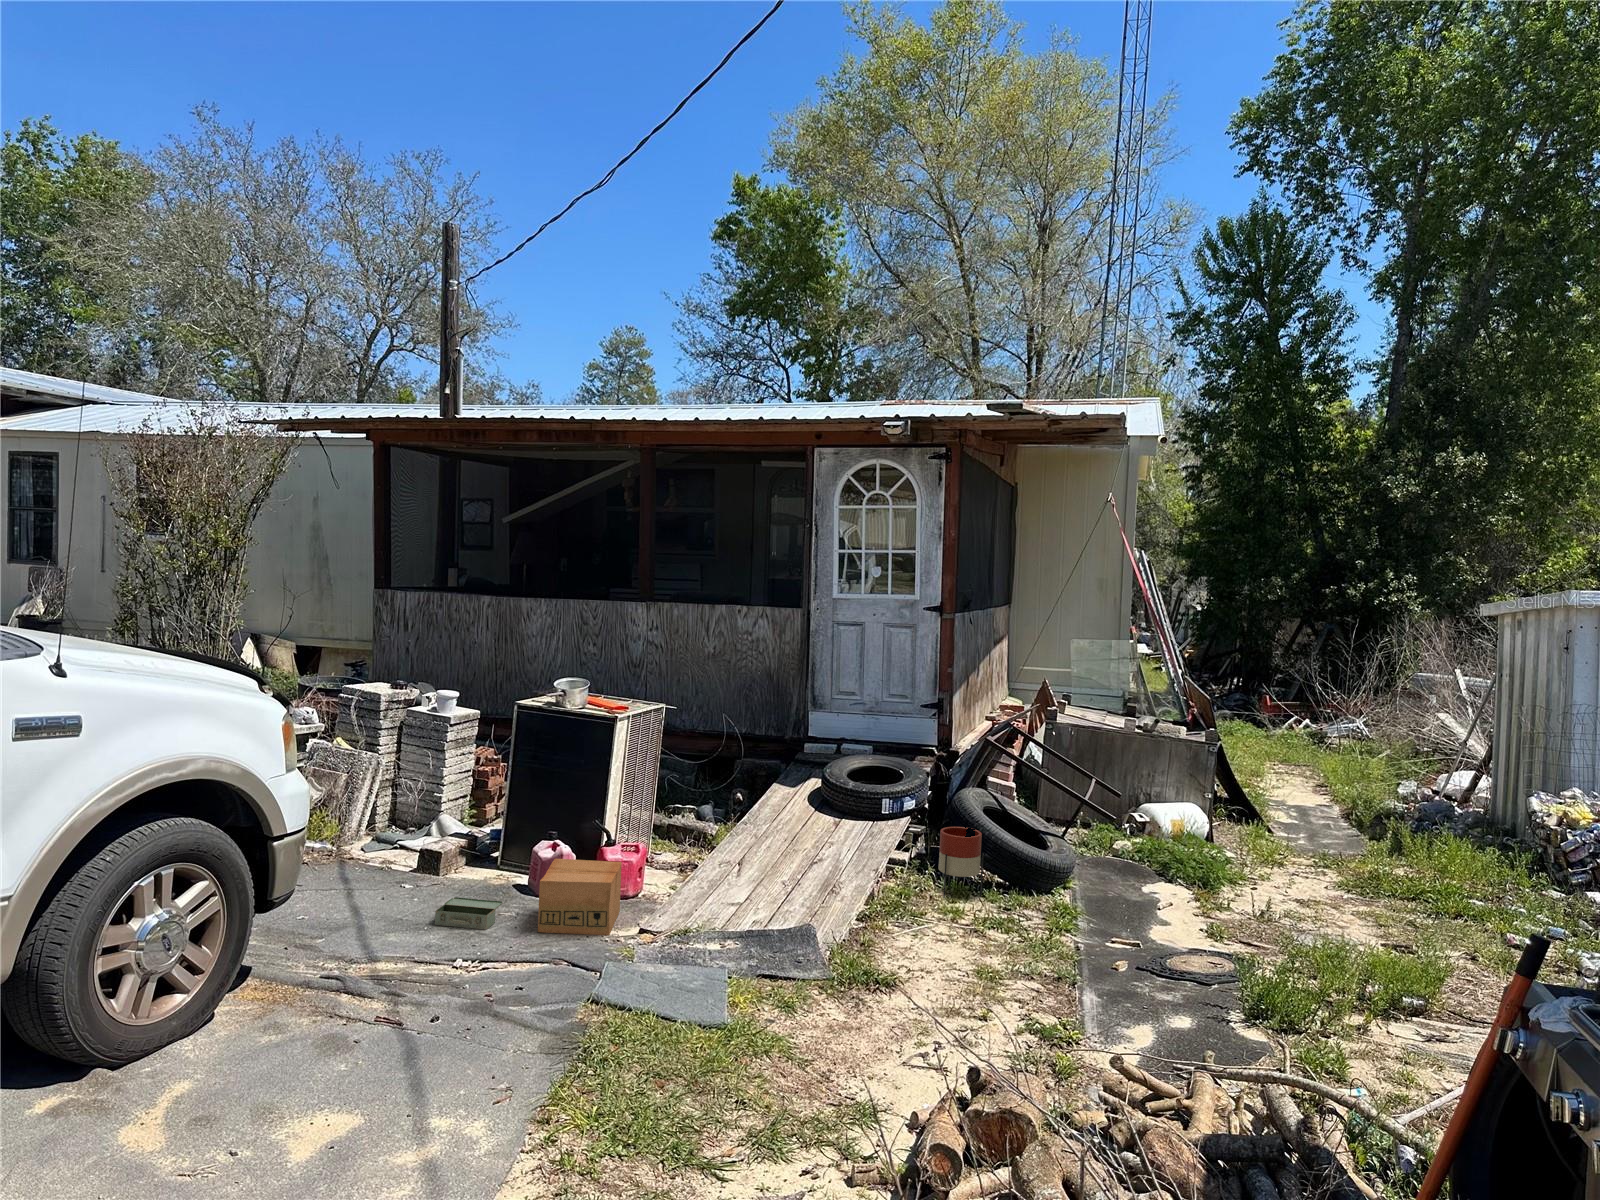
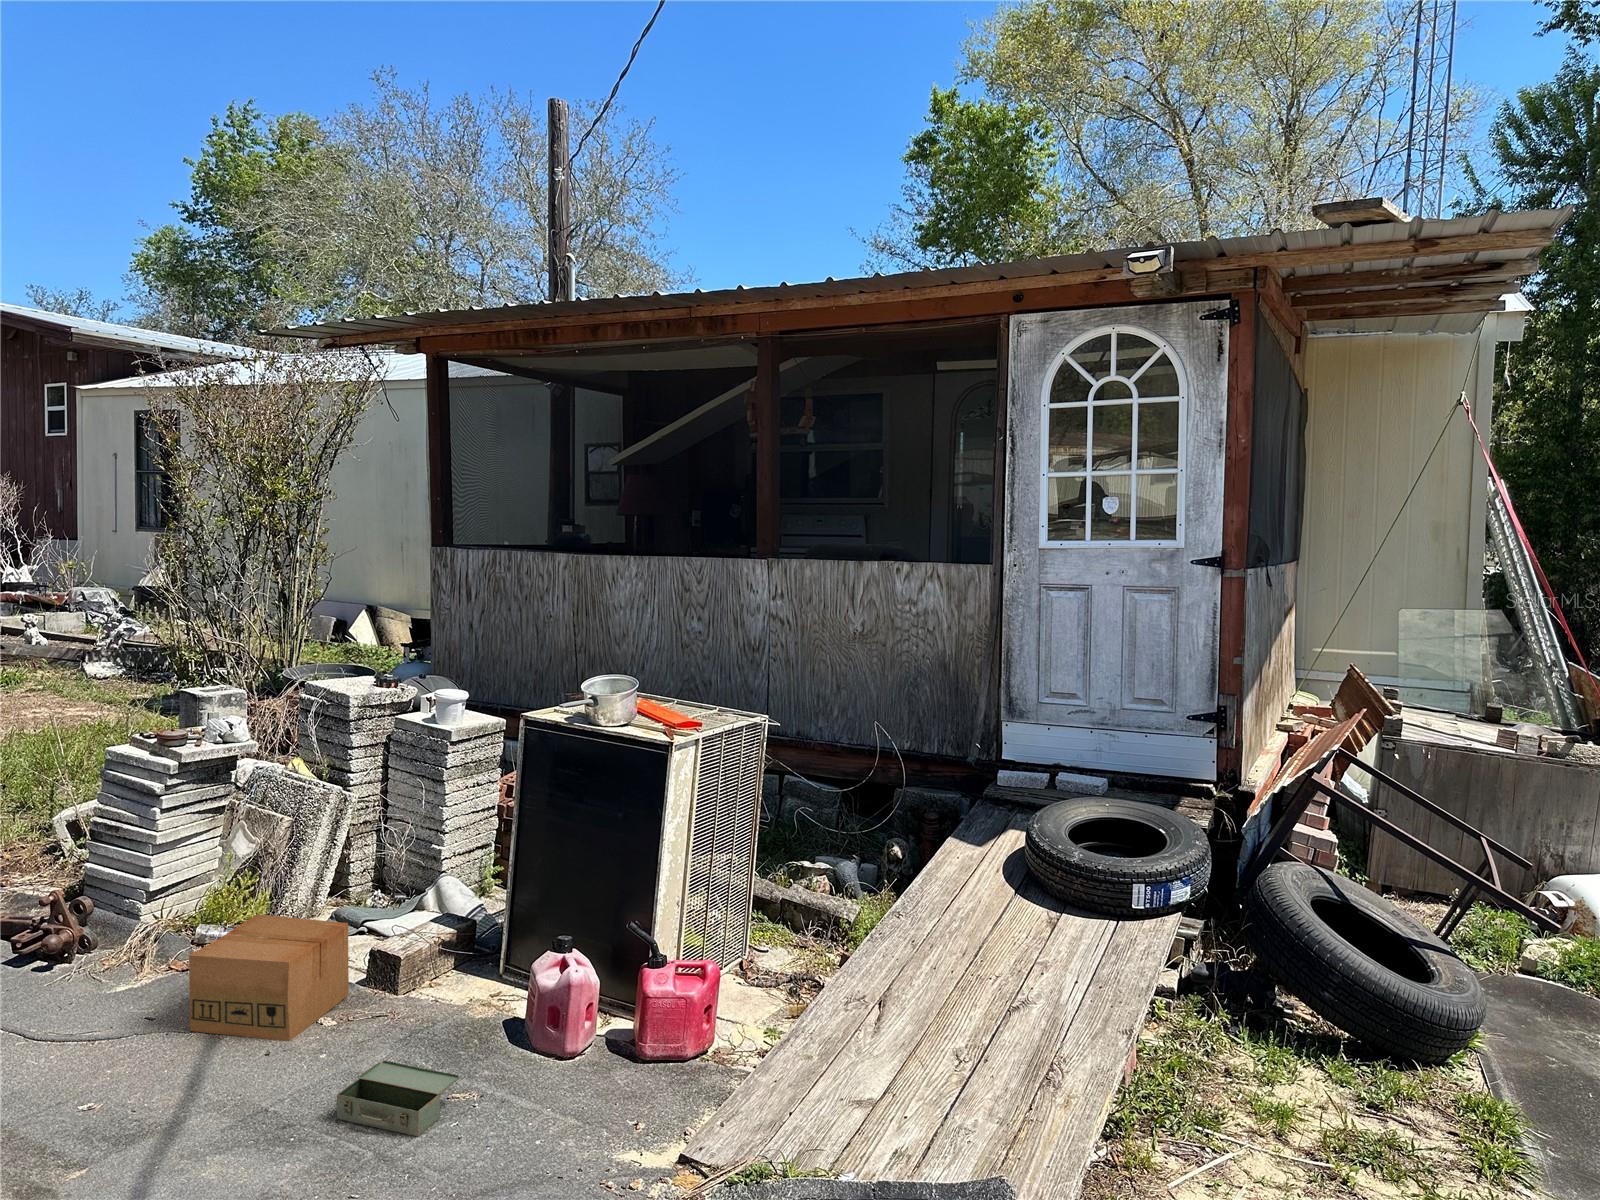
planter: present [939,827,984,898] -> none [1240,943,1328,1078]
cardboard box: present [538,859,622,935] -> present [189,914,349,1041]

